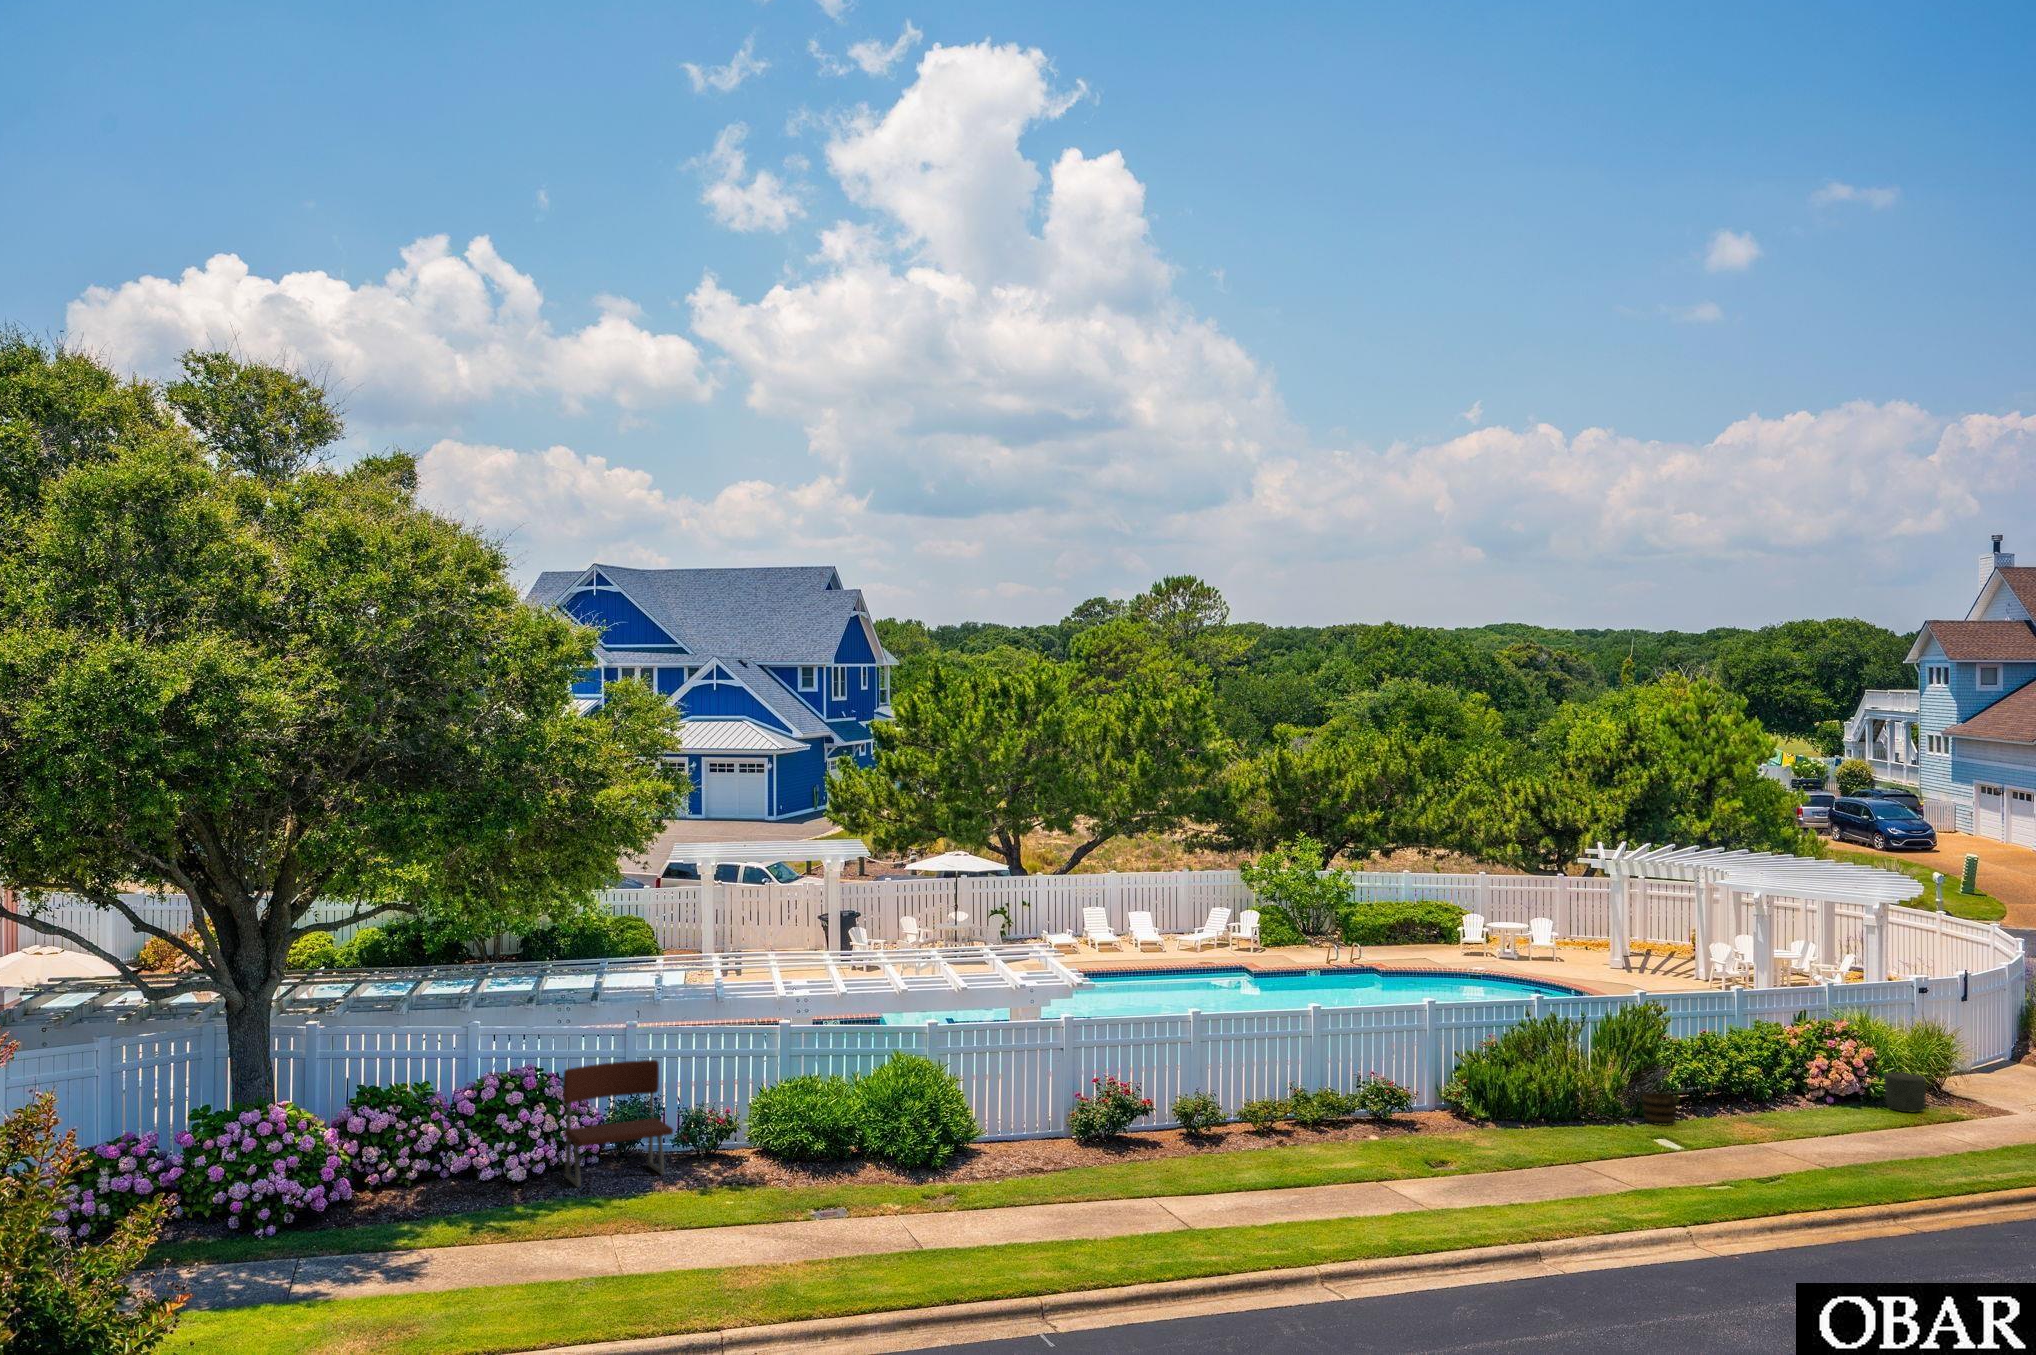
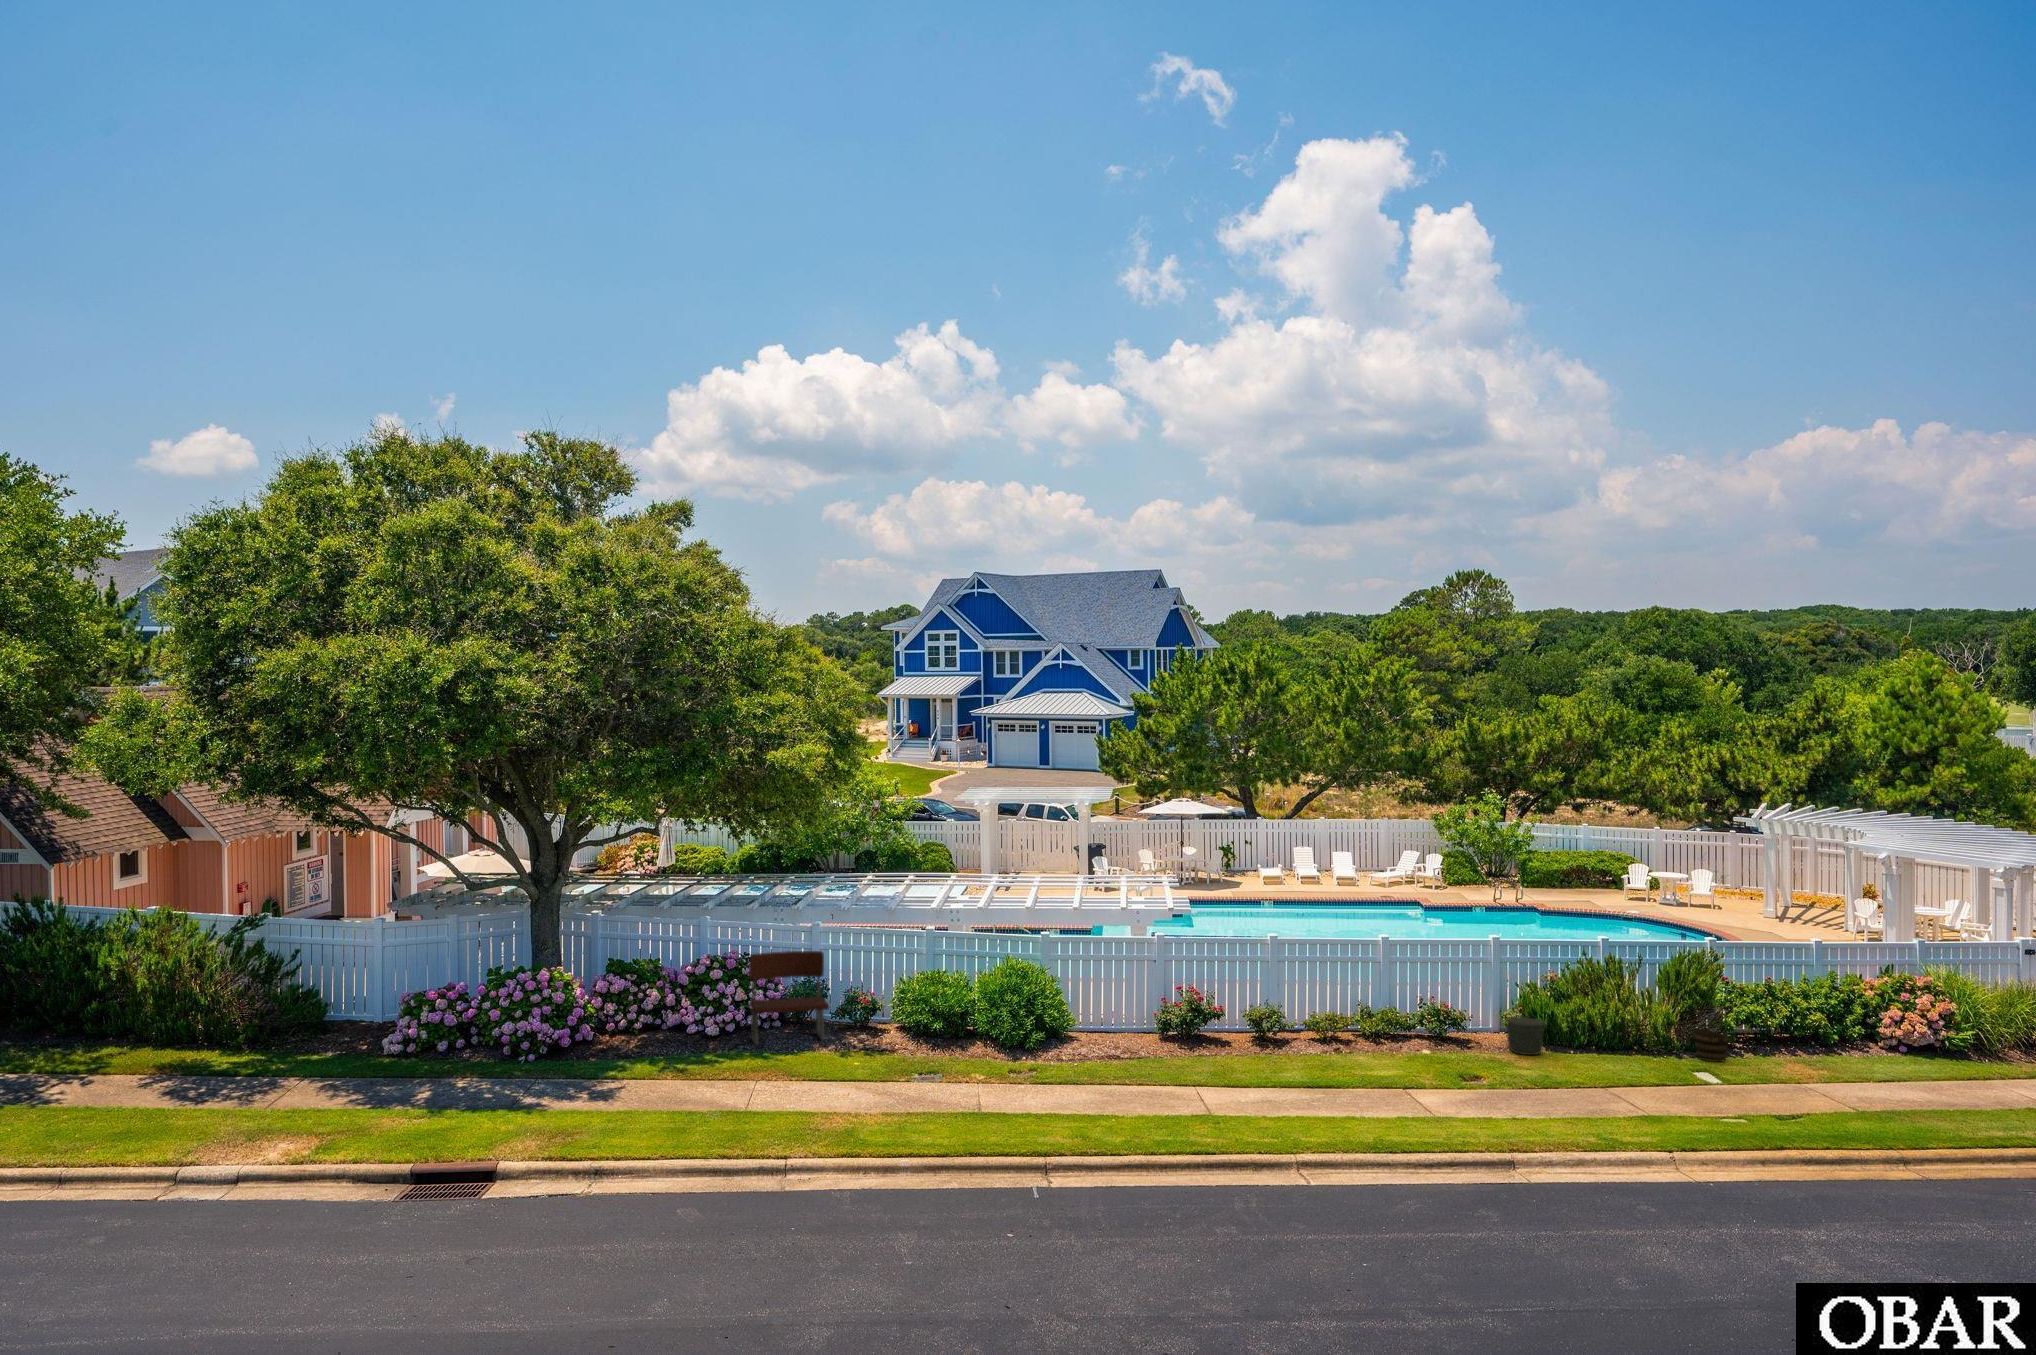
planter: present [1884,1073,1926,1112] -> present [1507,1017,1544,1055]

